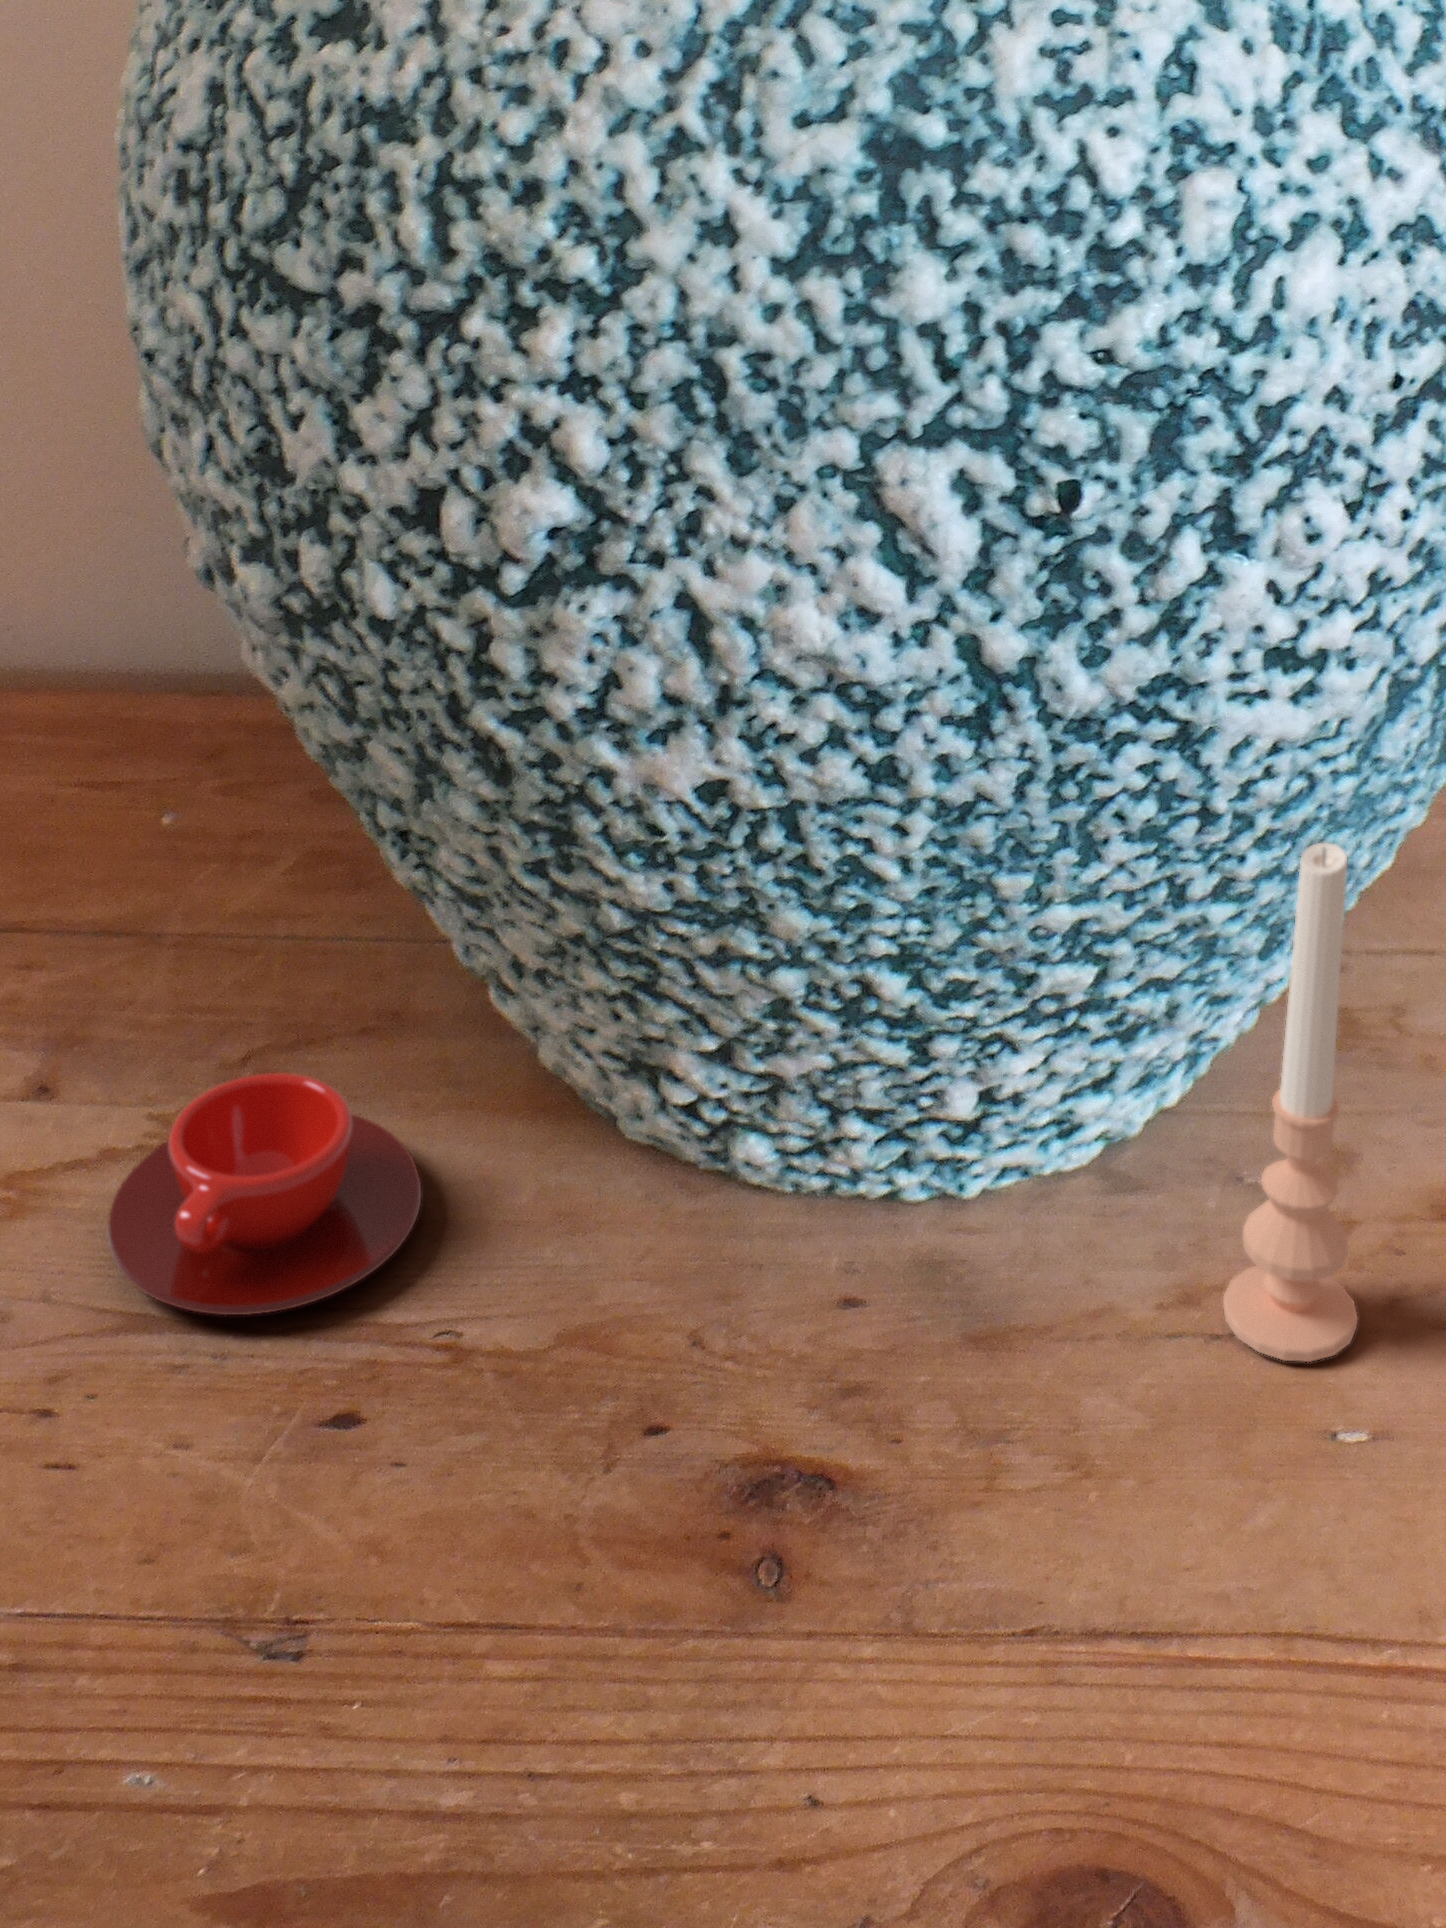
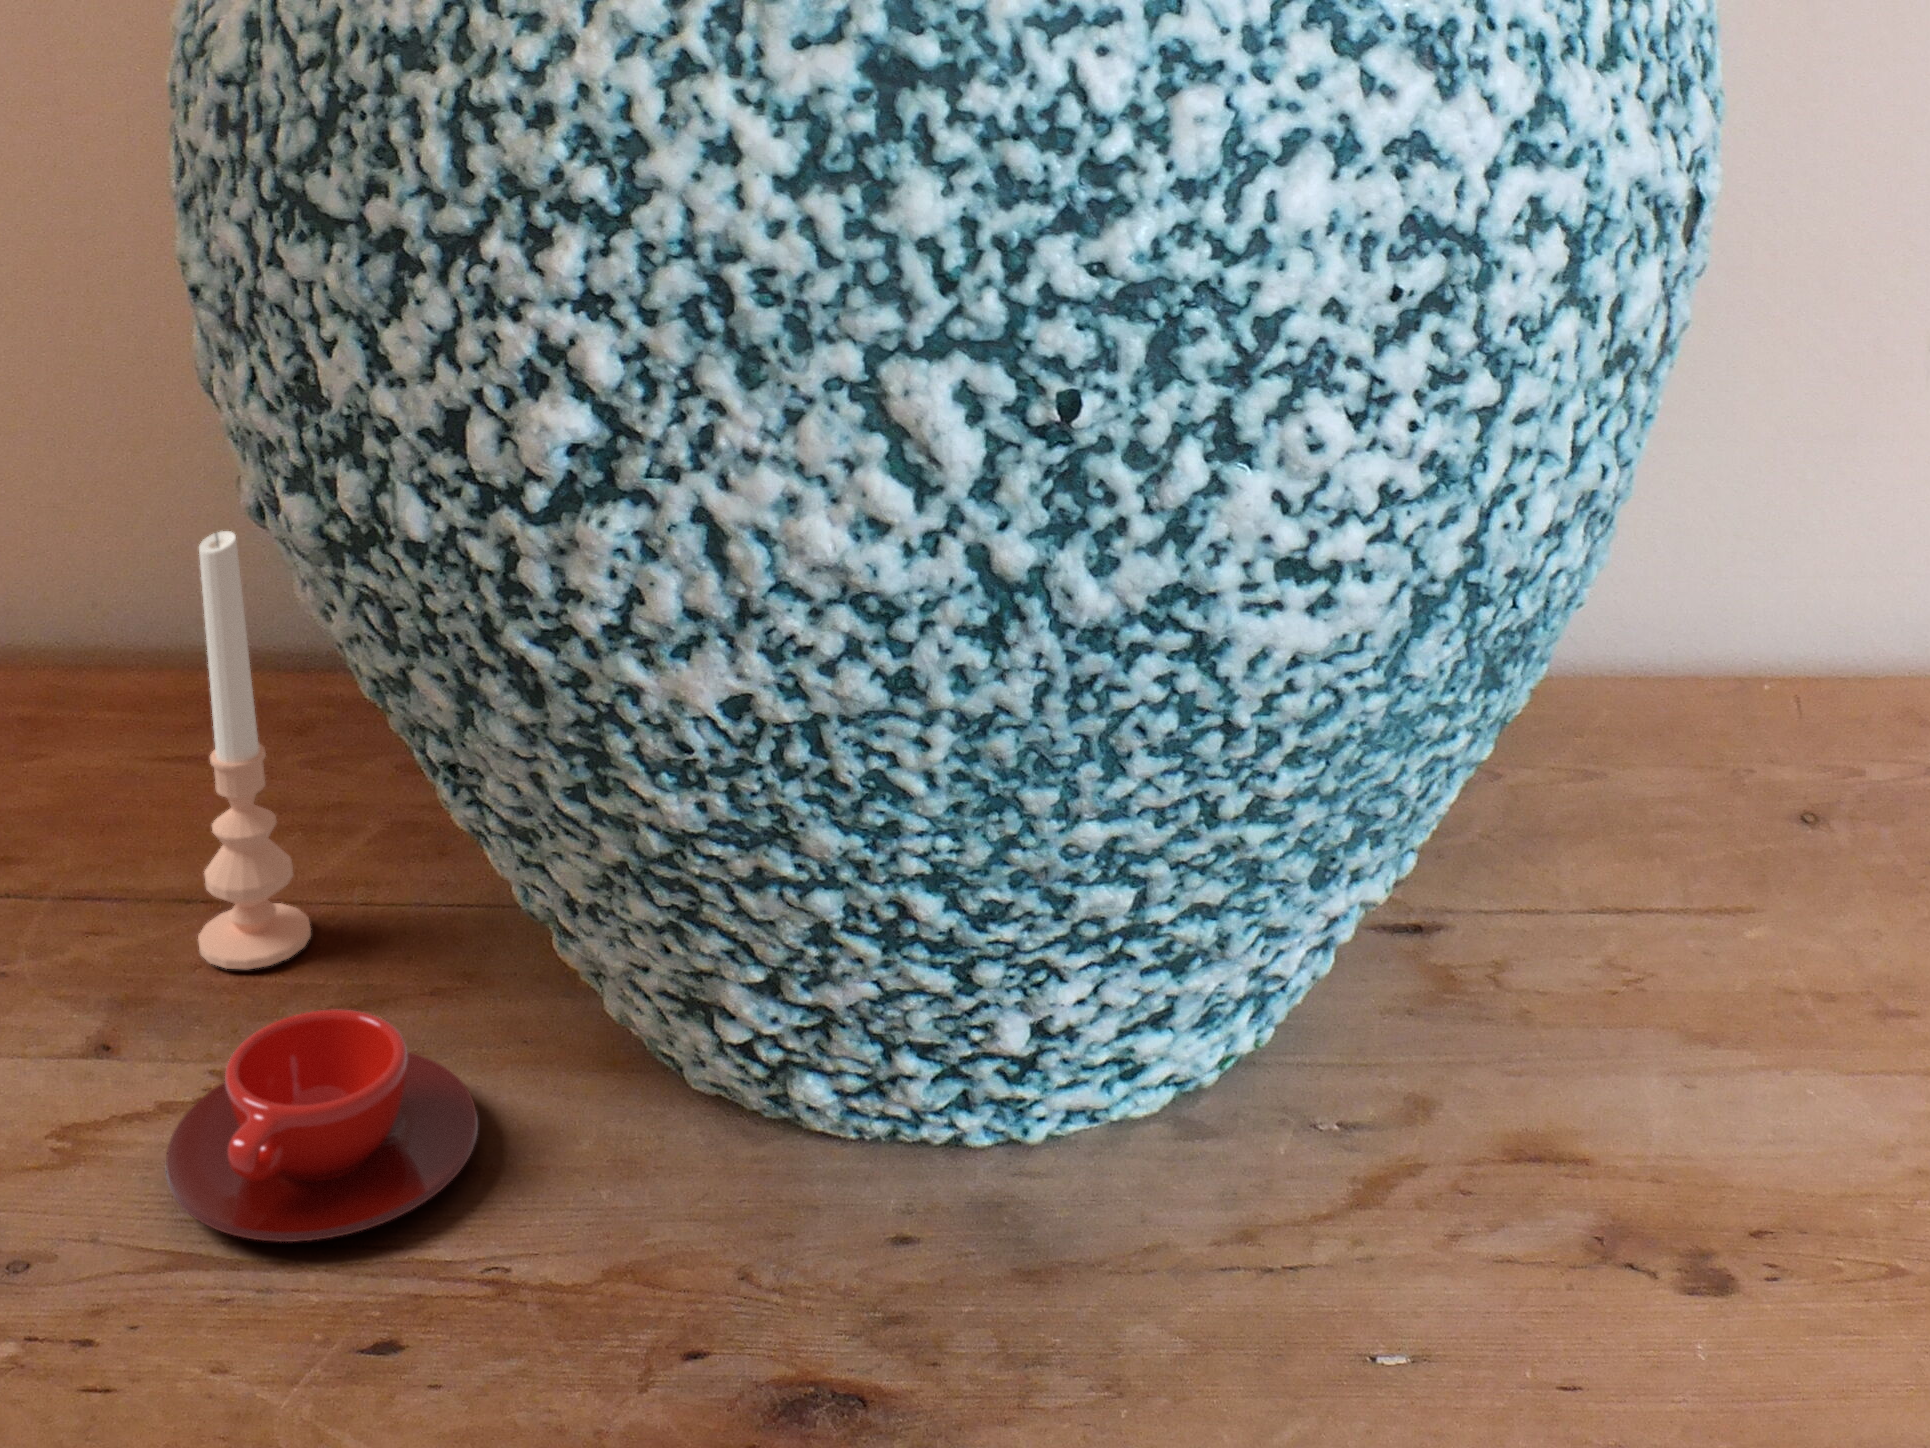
candle: present [1223,843,1357,1362] -> present [198,531,311,970]

